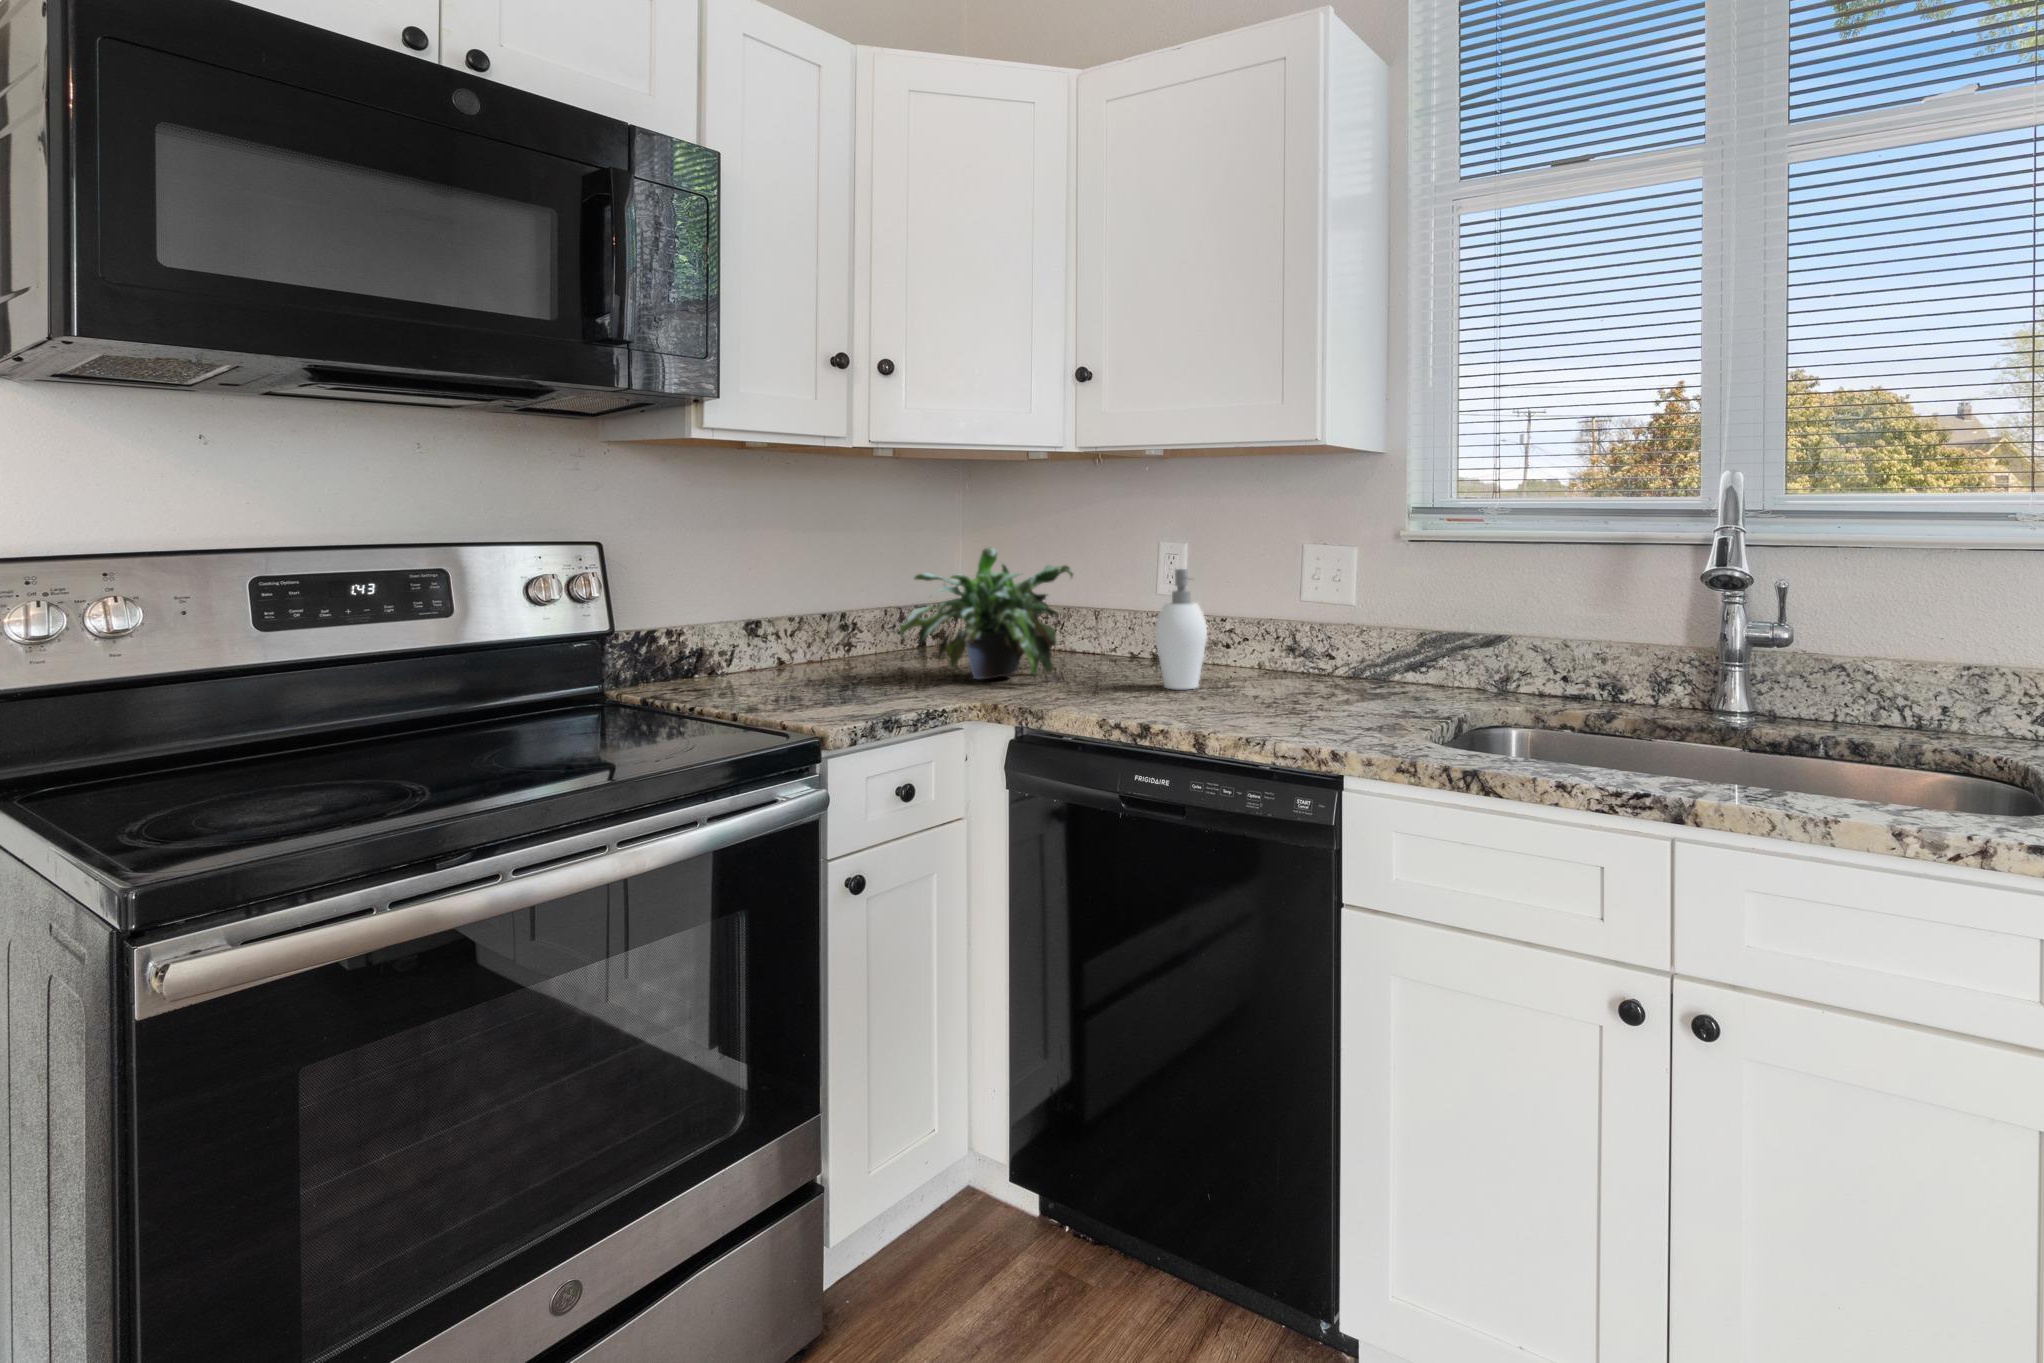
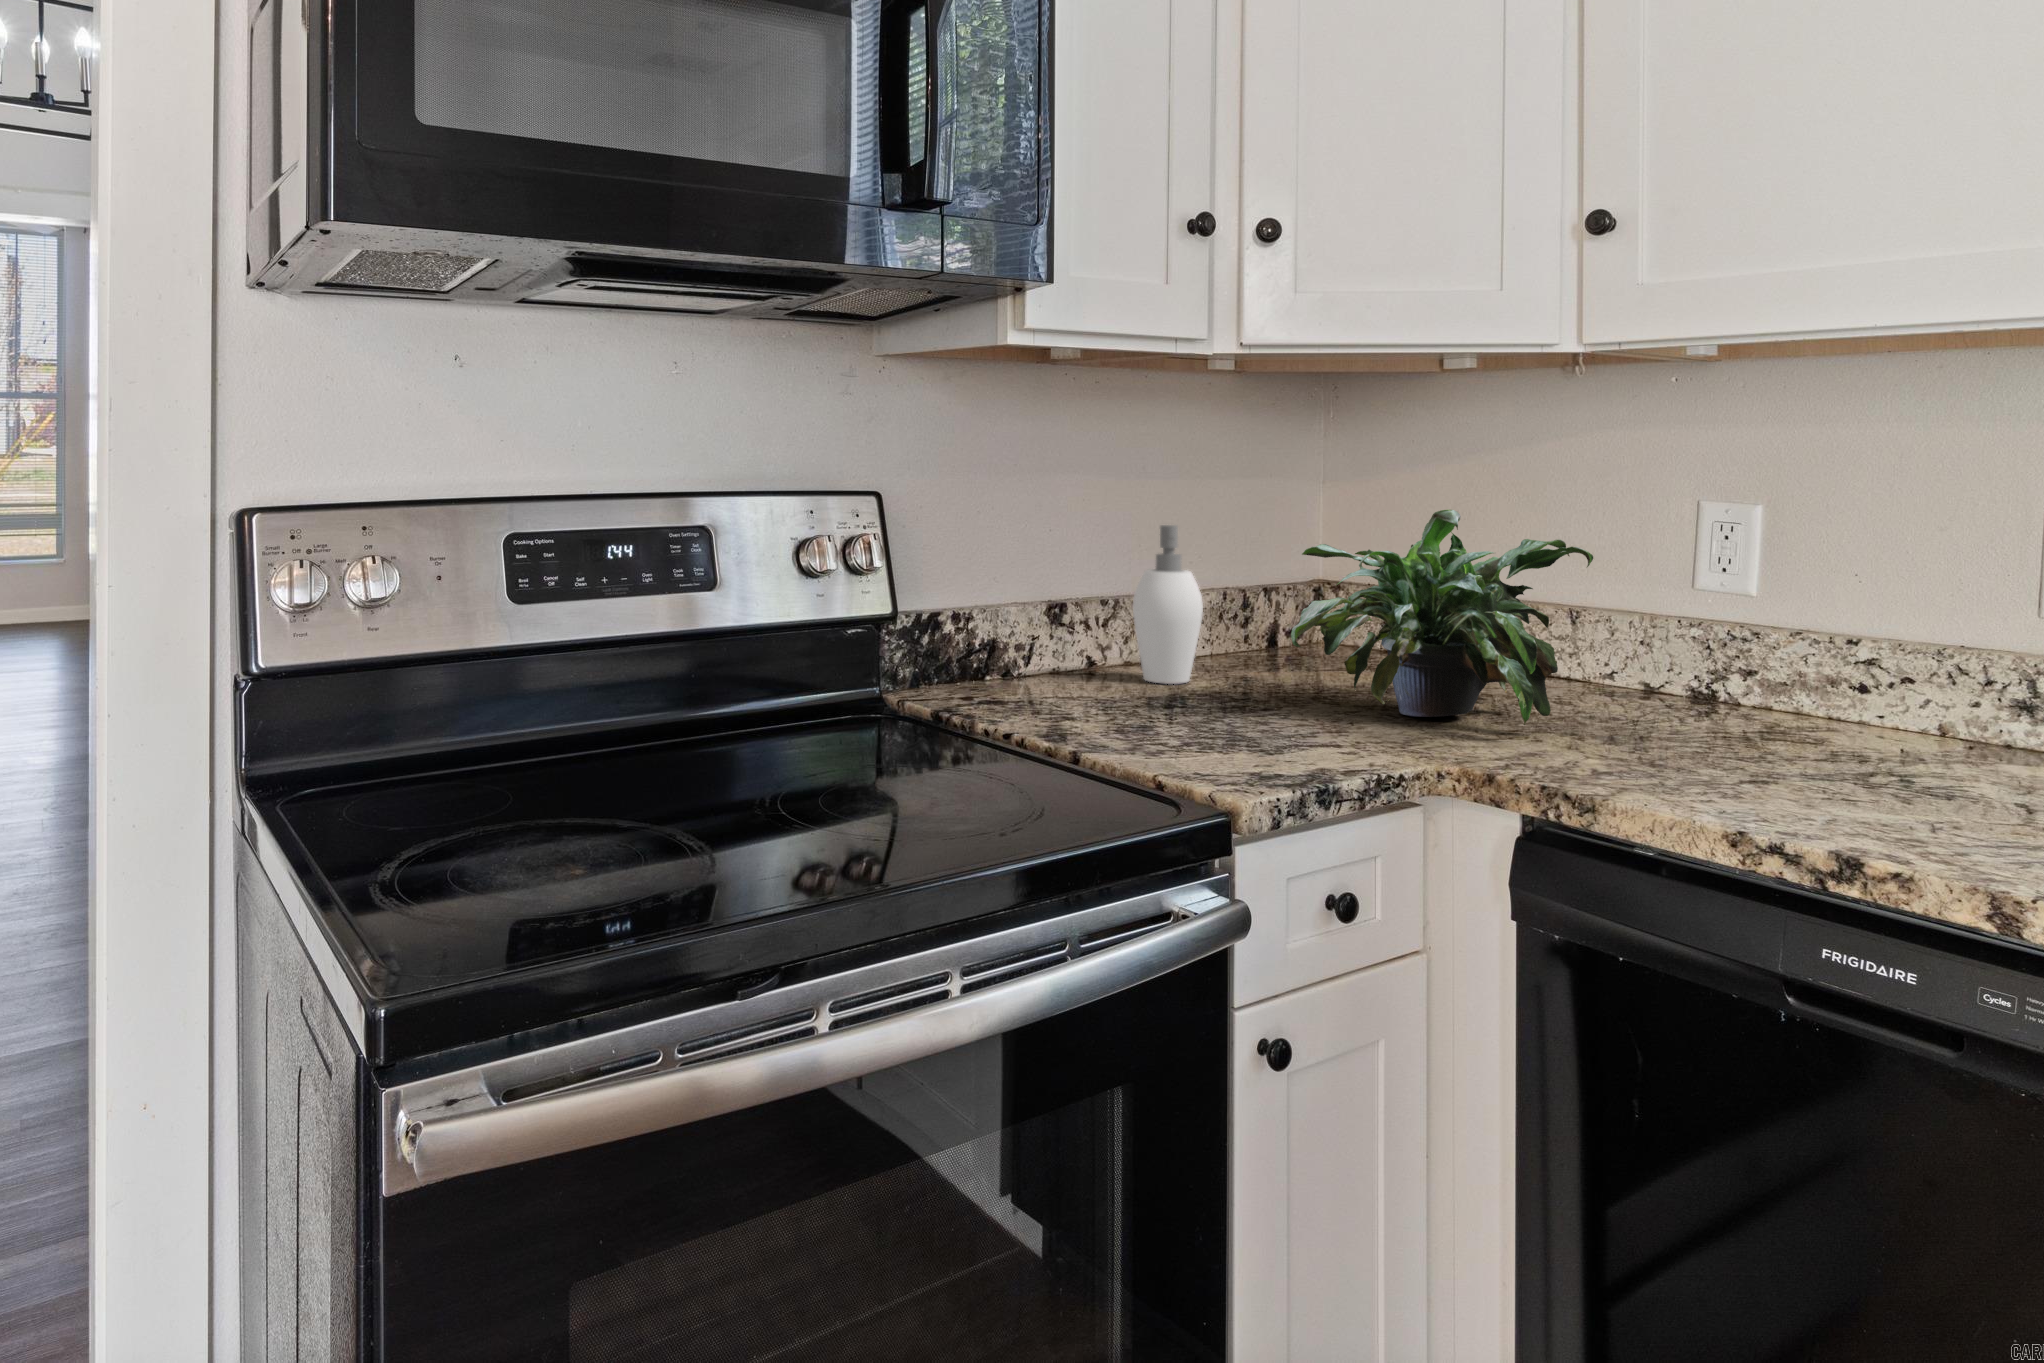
soap dispenser: present [1155,569,1207,689] -> present [1133,525,1203,684]

